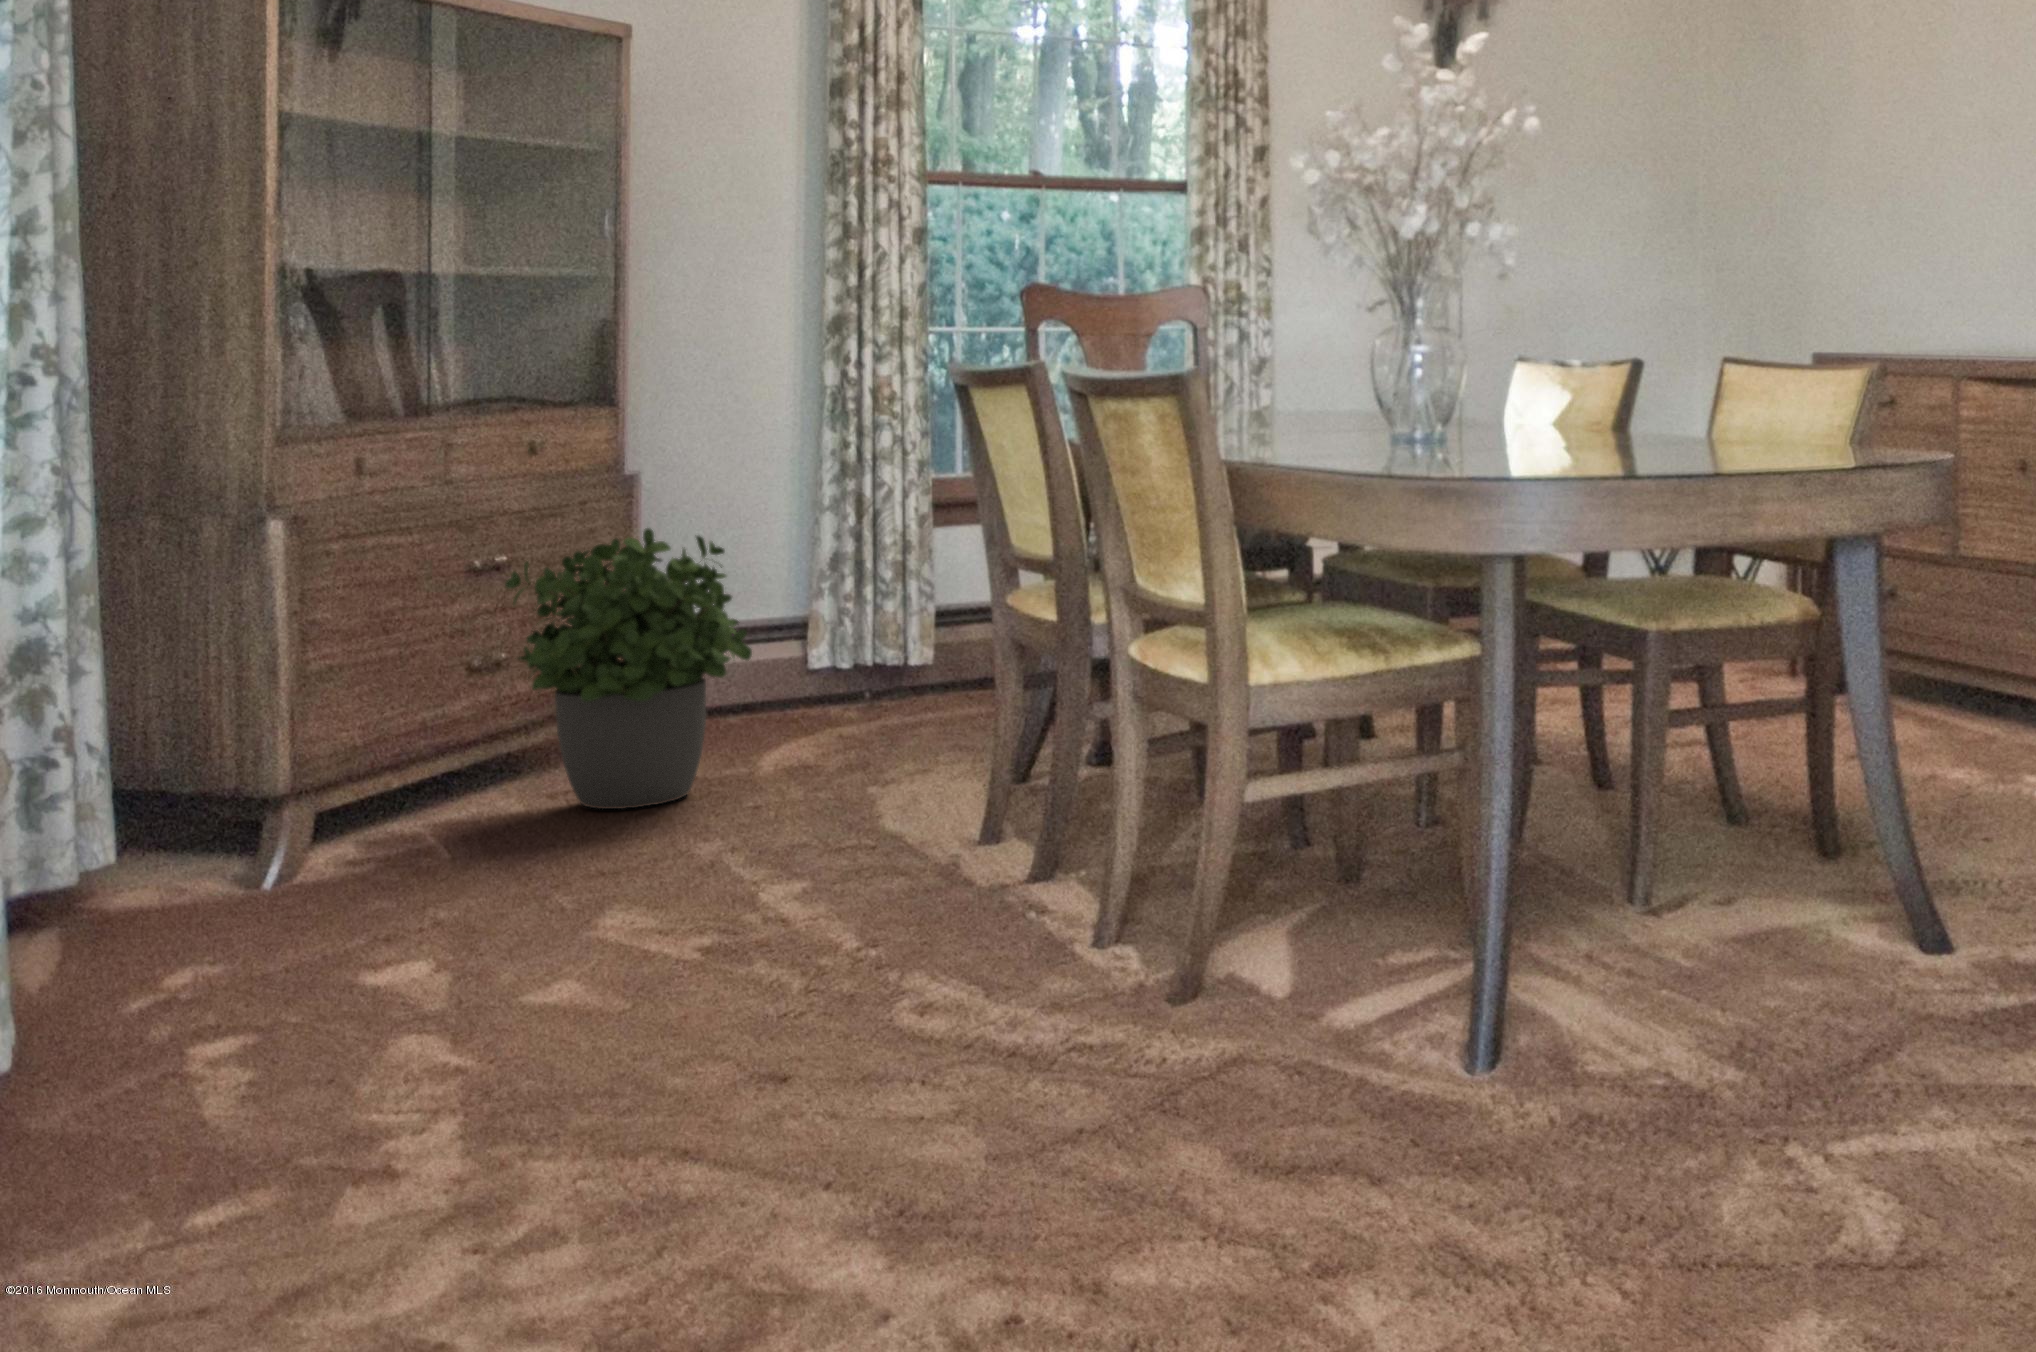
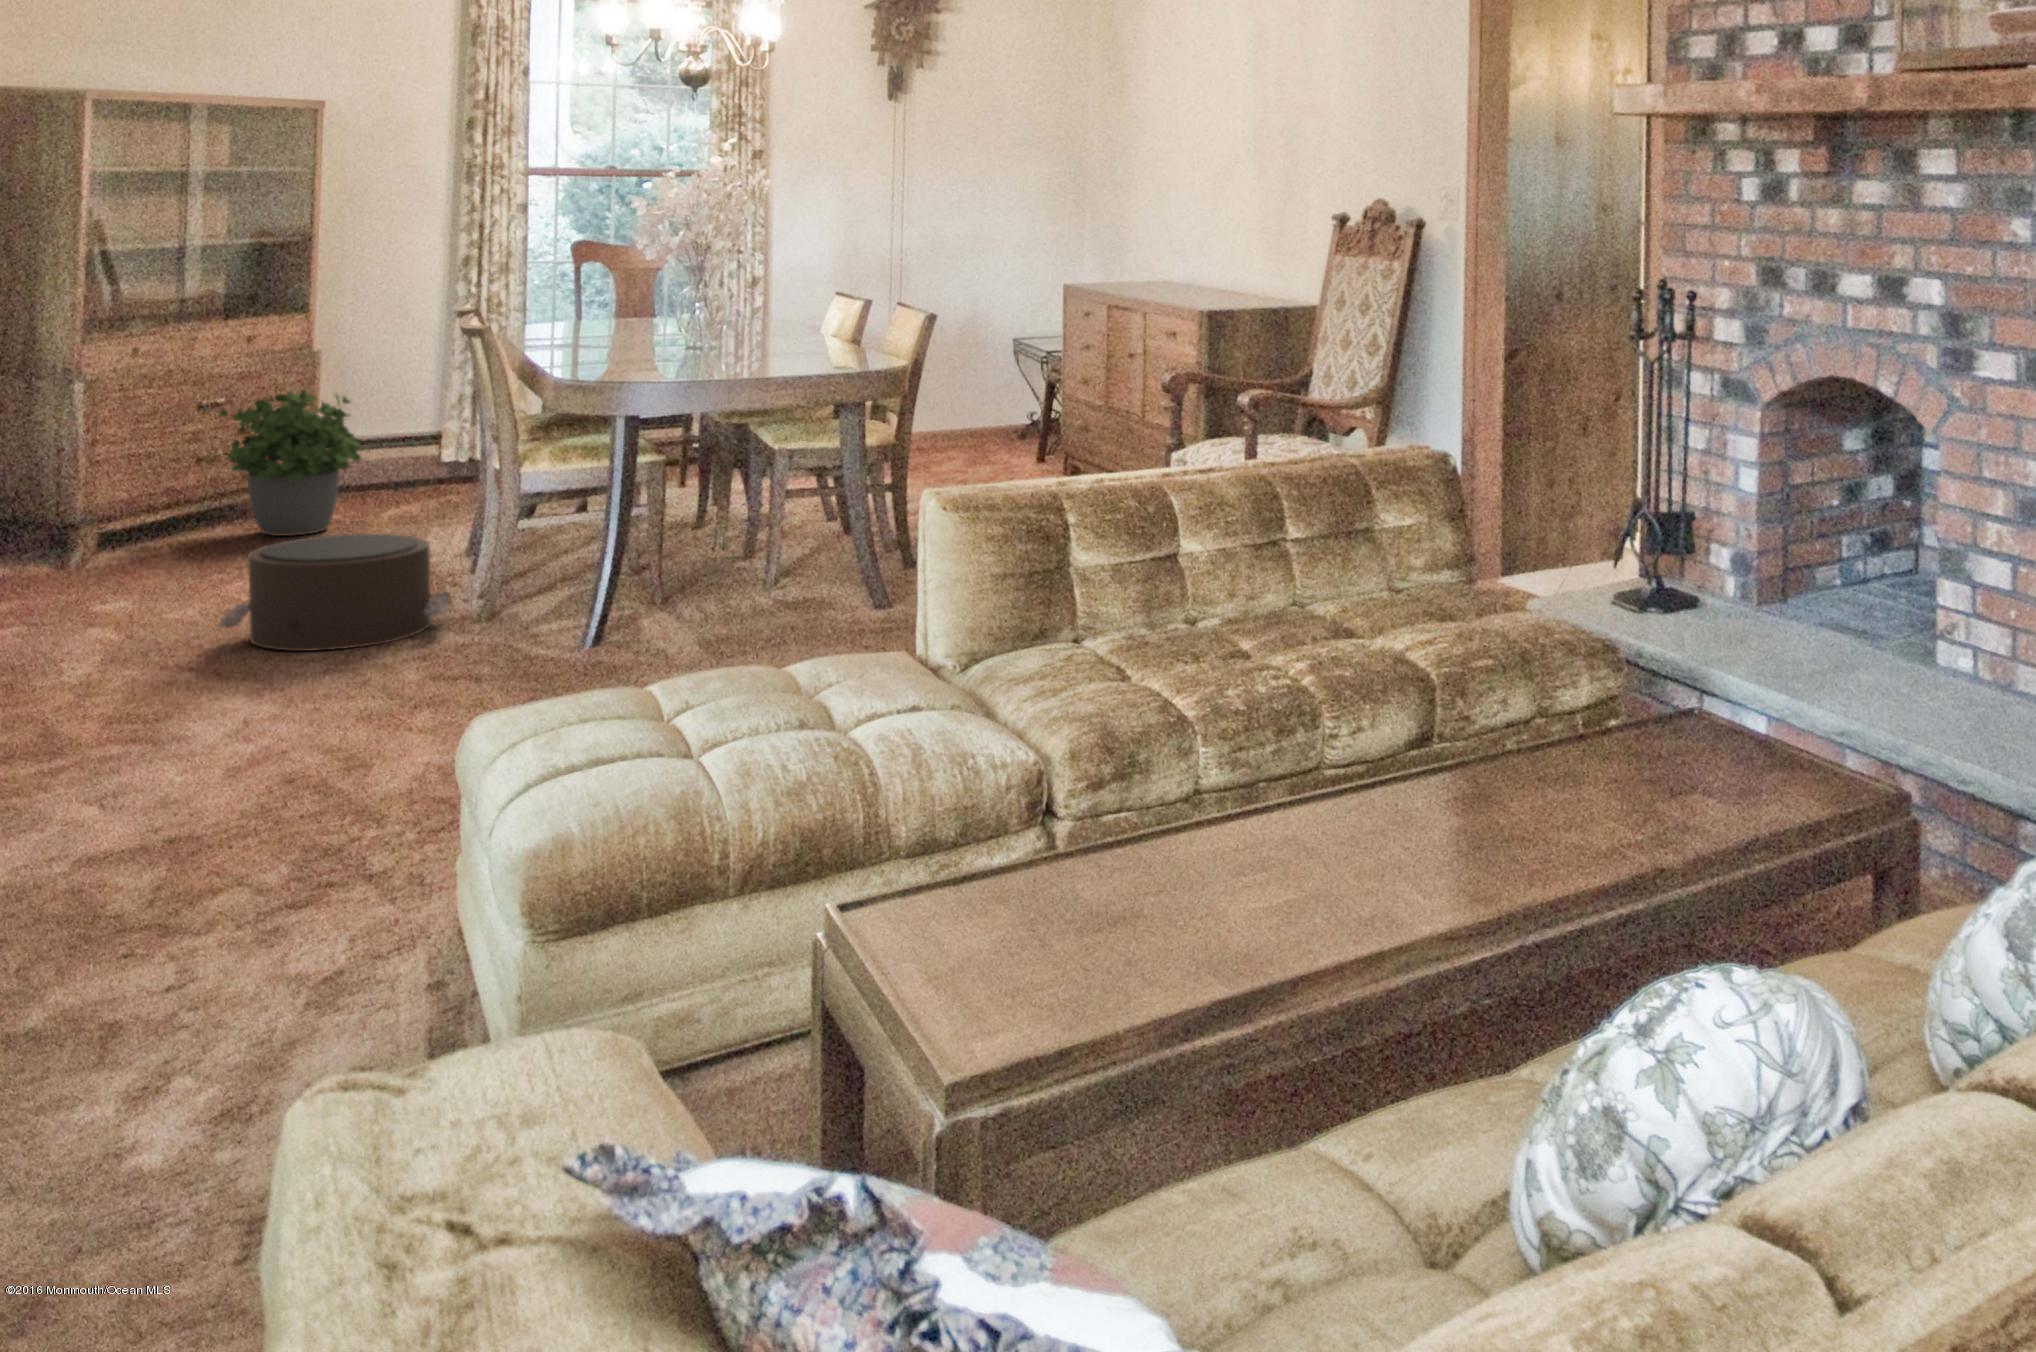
pouf: none [692,771,1149,1045] -> present [220,534,450,651]

